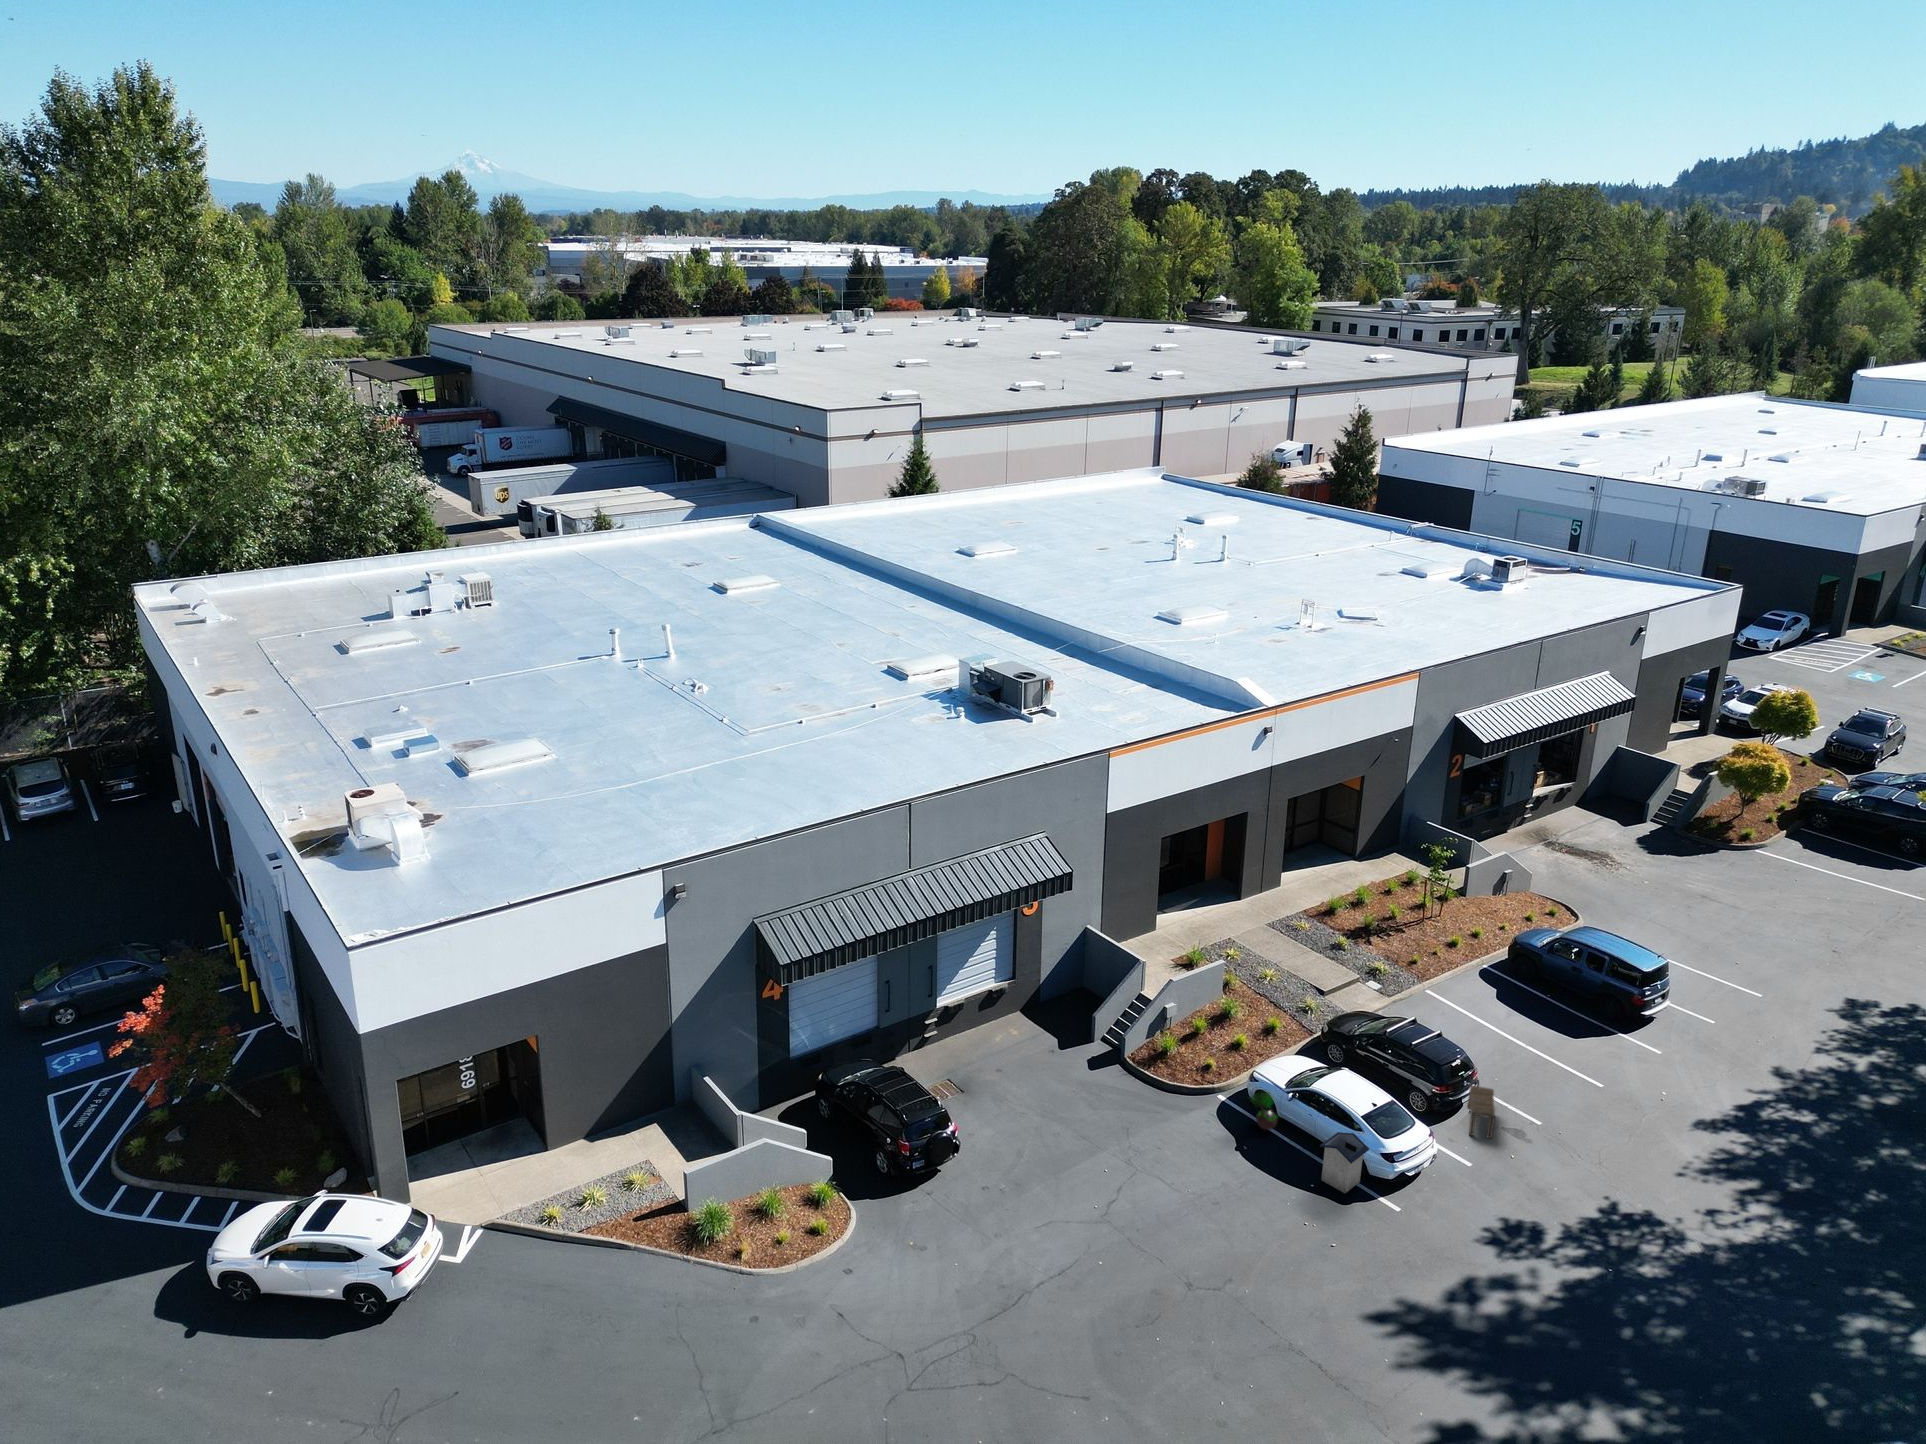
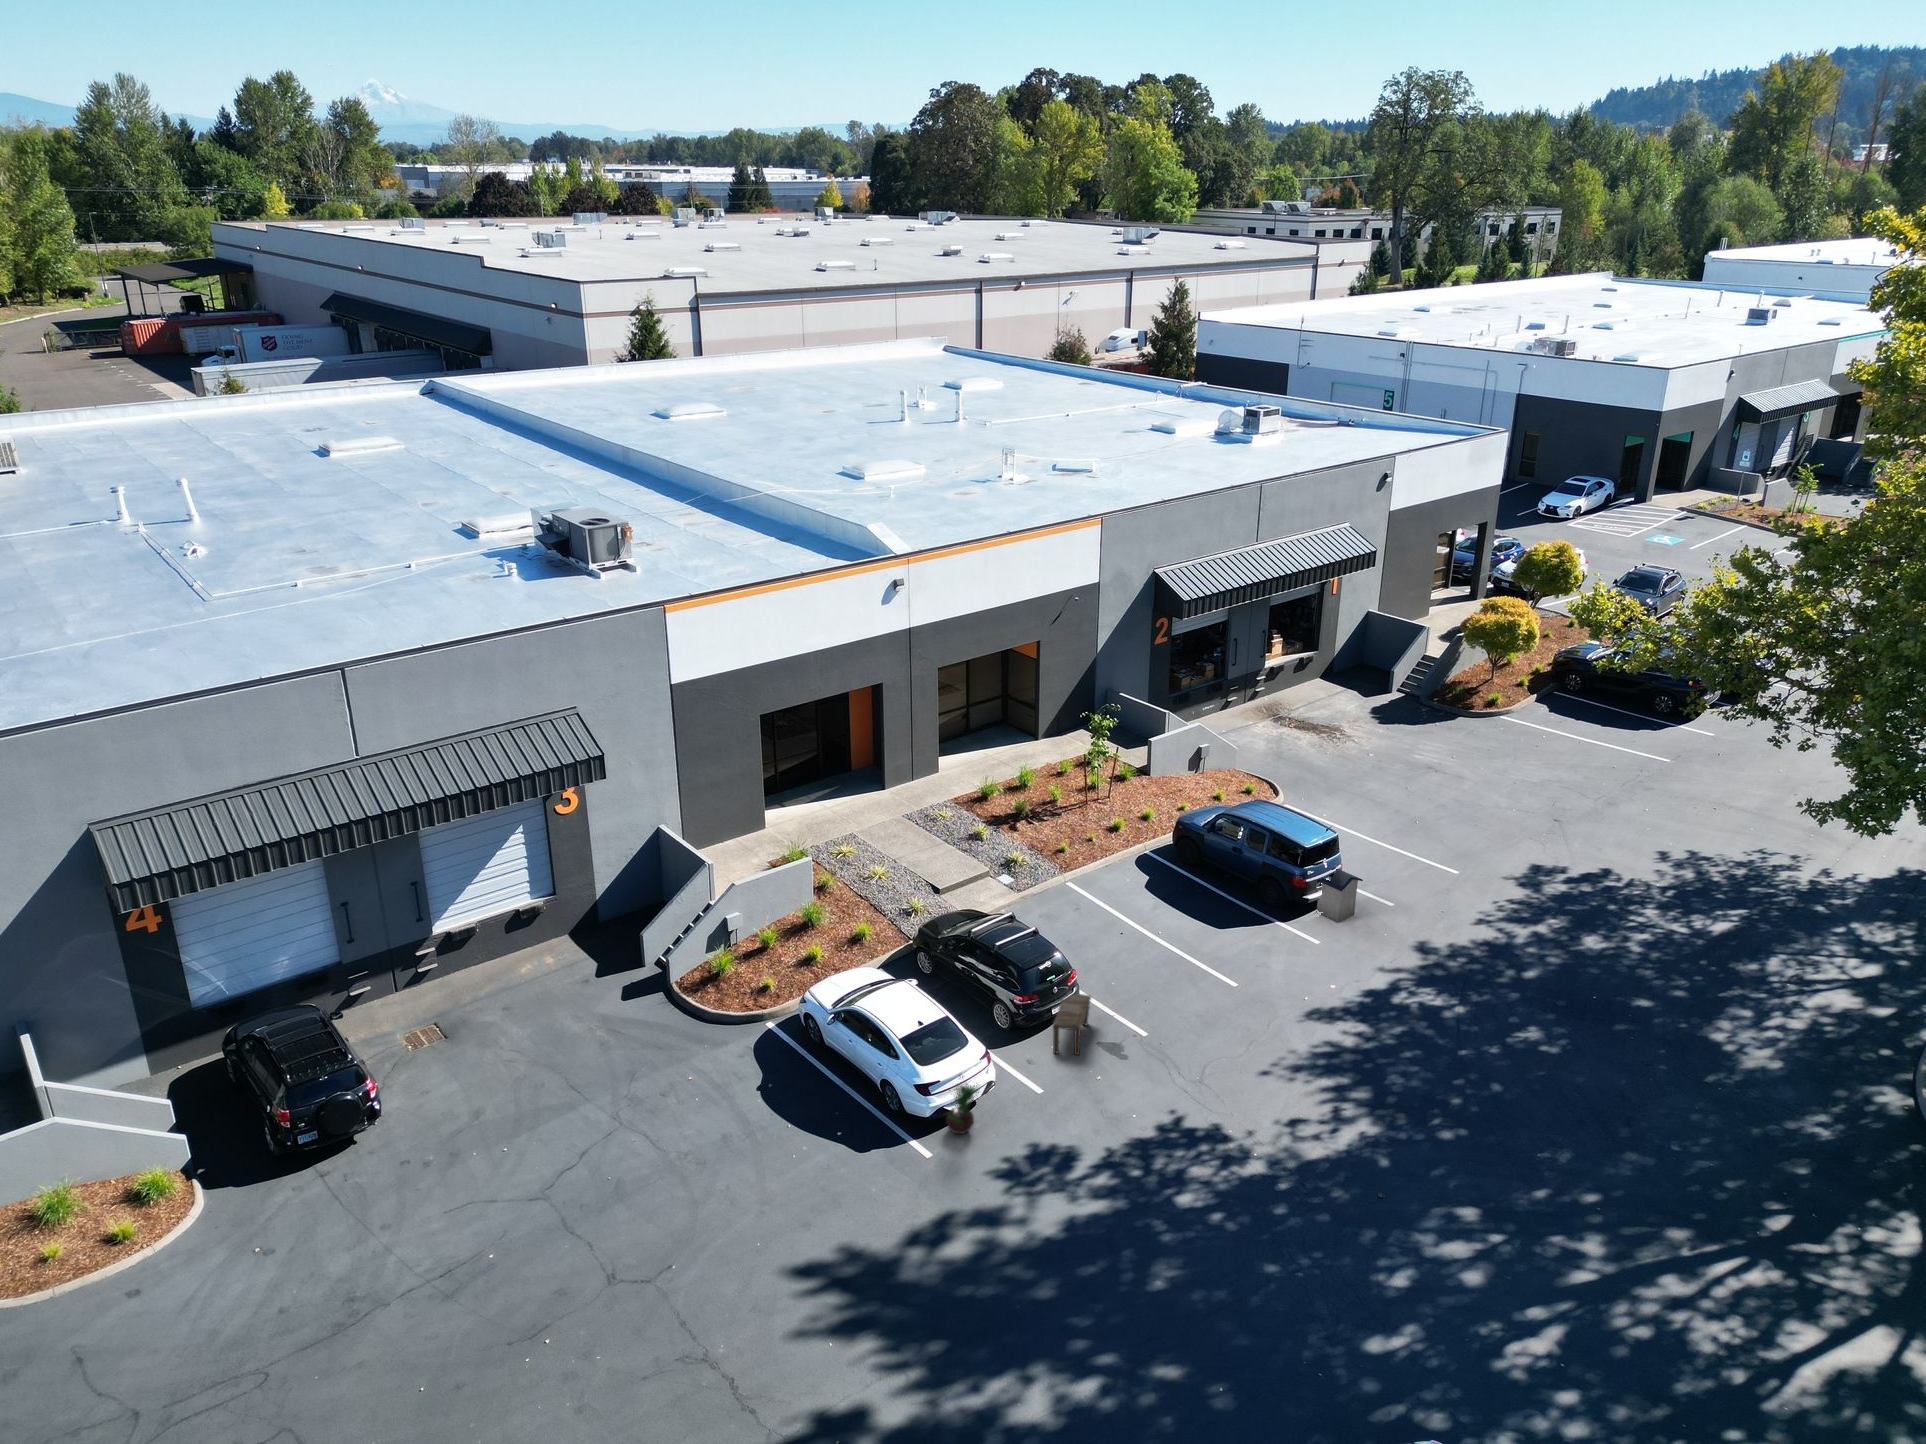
potted tree: present [1252,1092,1277,1130] -> present [946,1084,979,1134]
trash can: present [1320,1132,1369,1193] -> present [1317,869,1363,923]

